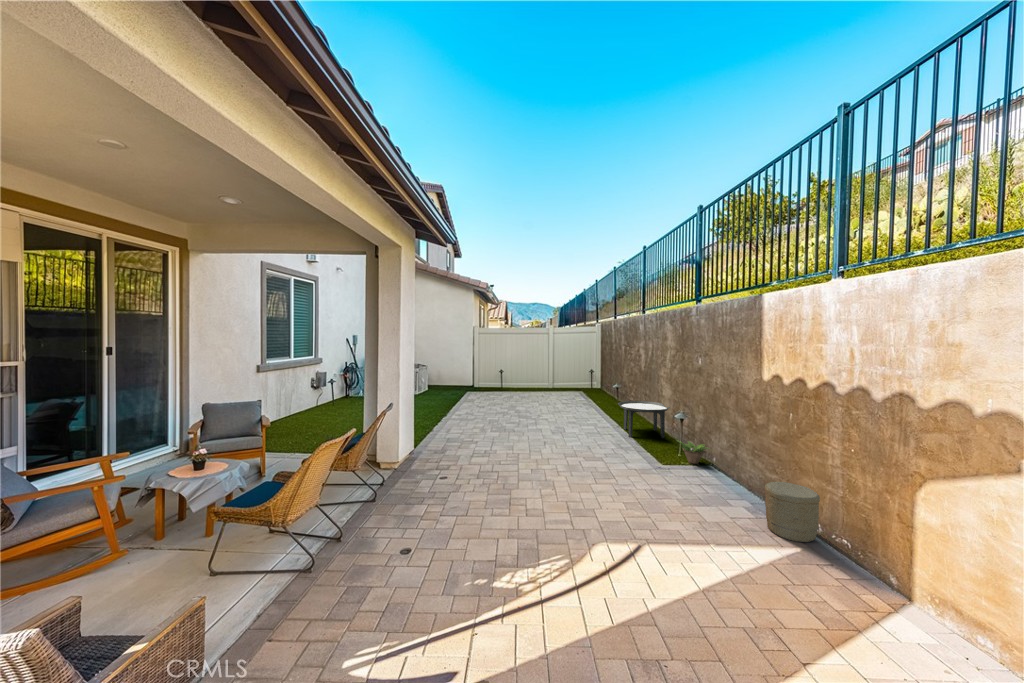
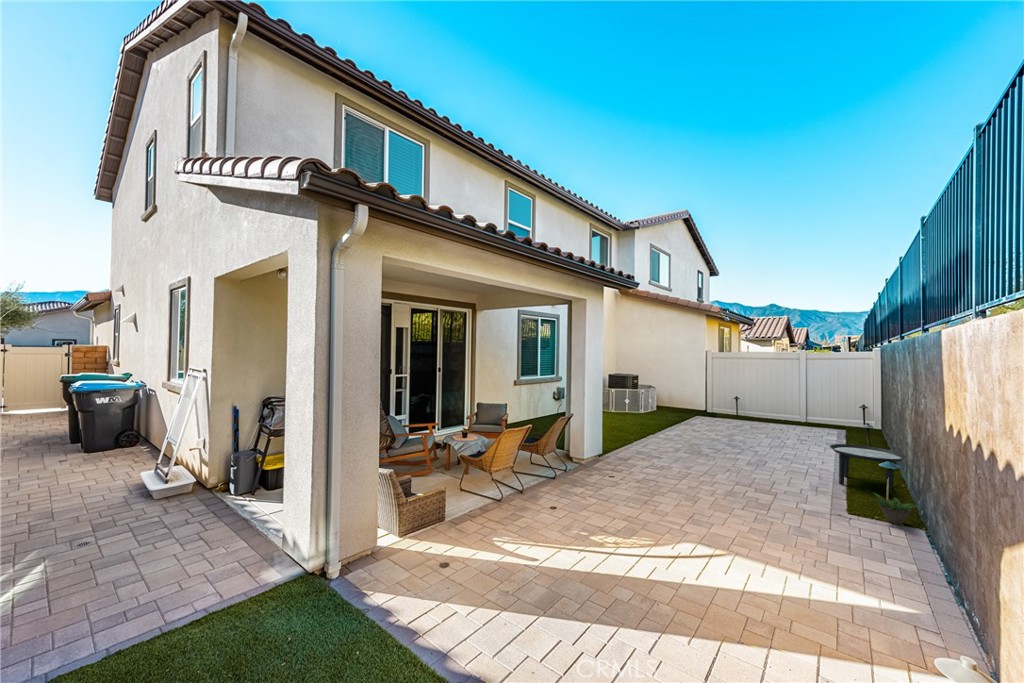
woven basket: present [765,482,820,542] -> none [888,541,959,613]

